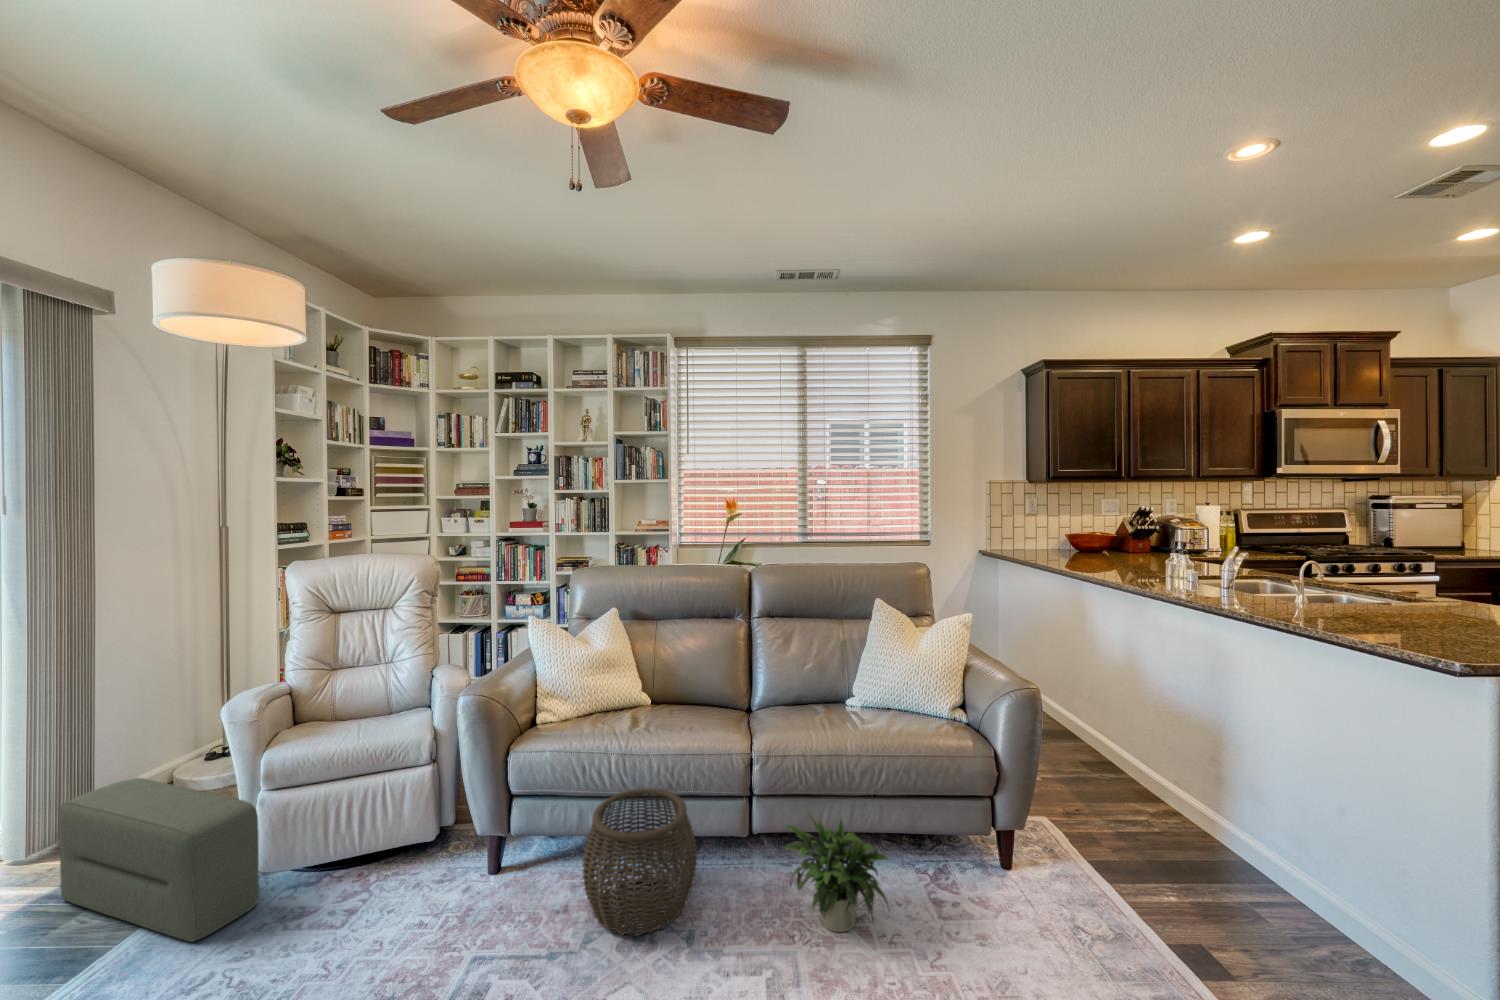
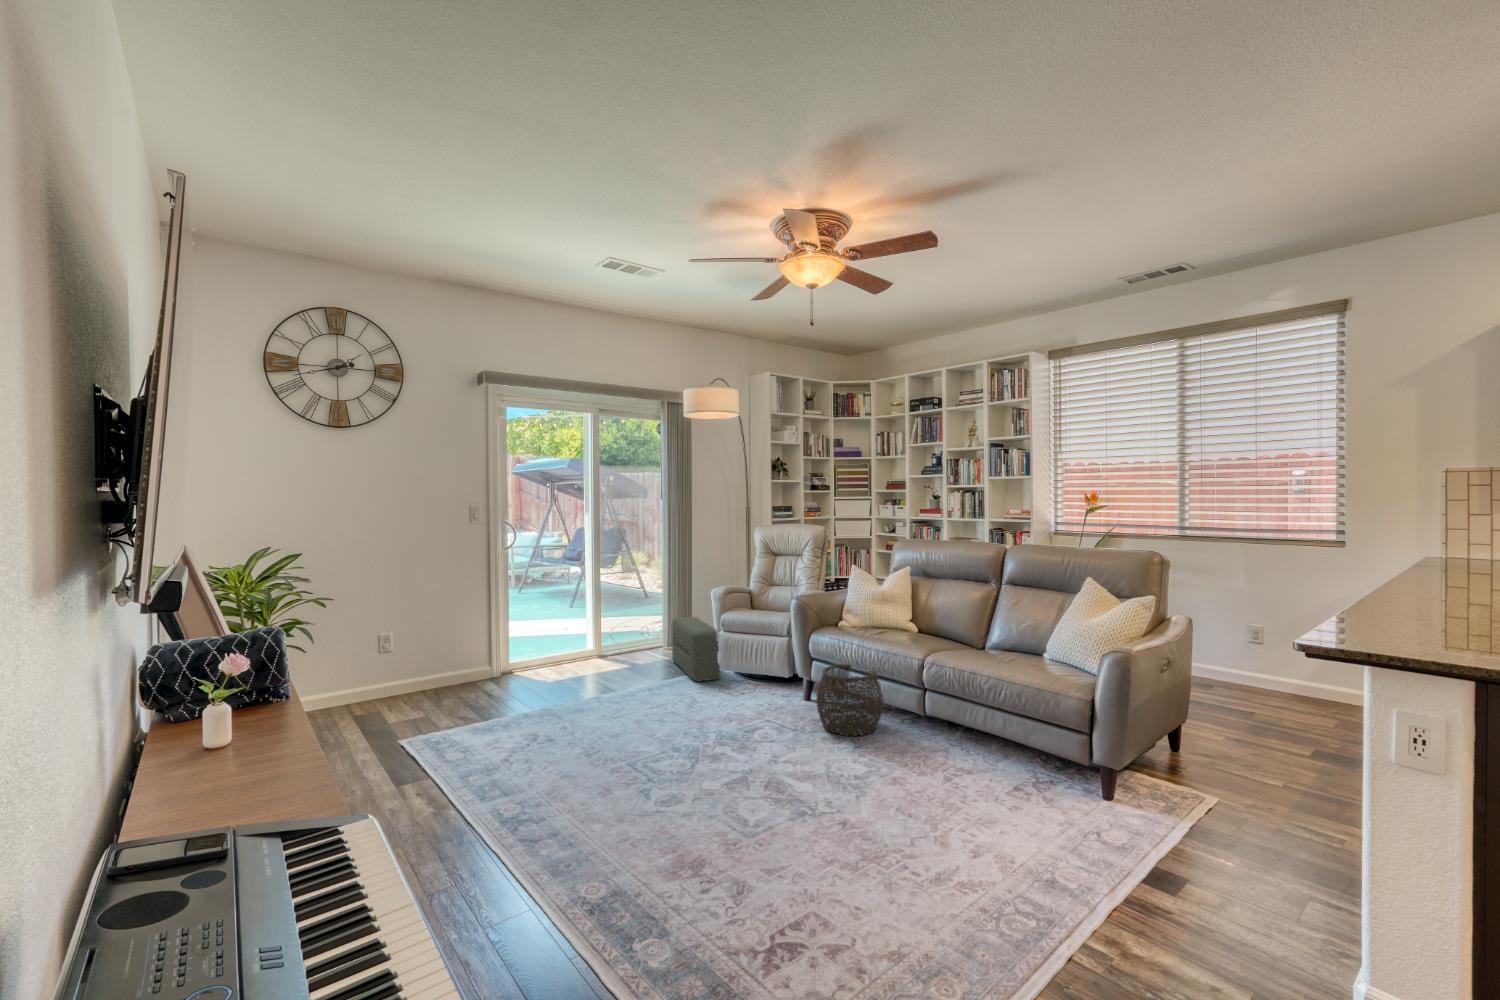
potted plant: present [768,816,889,932] -> none [904,697,968,771]

